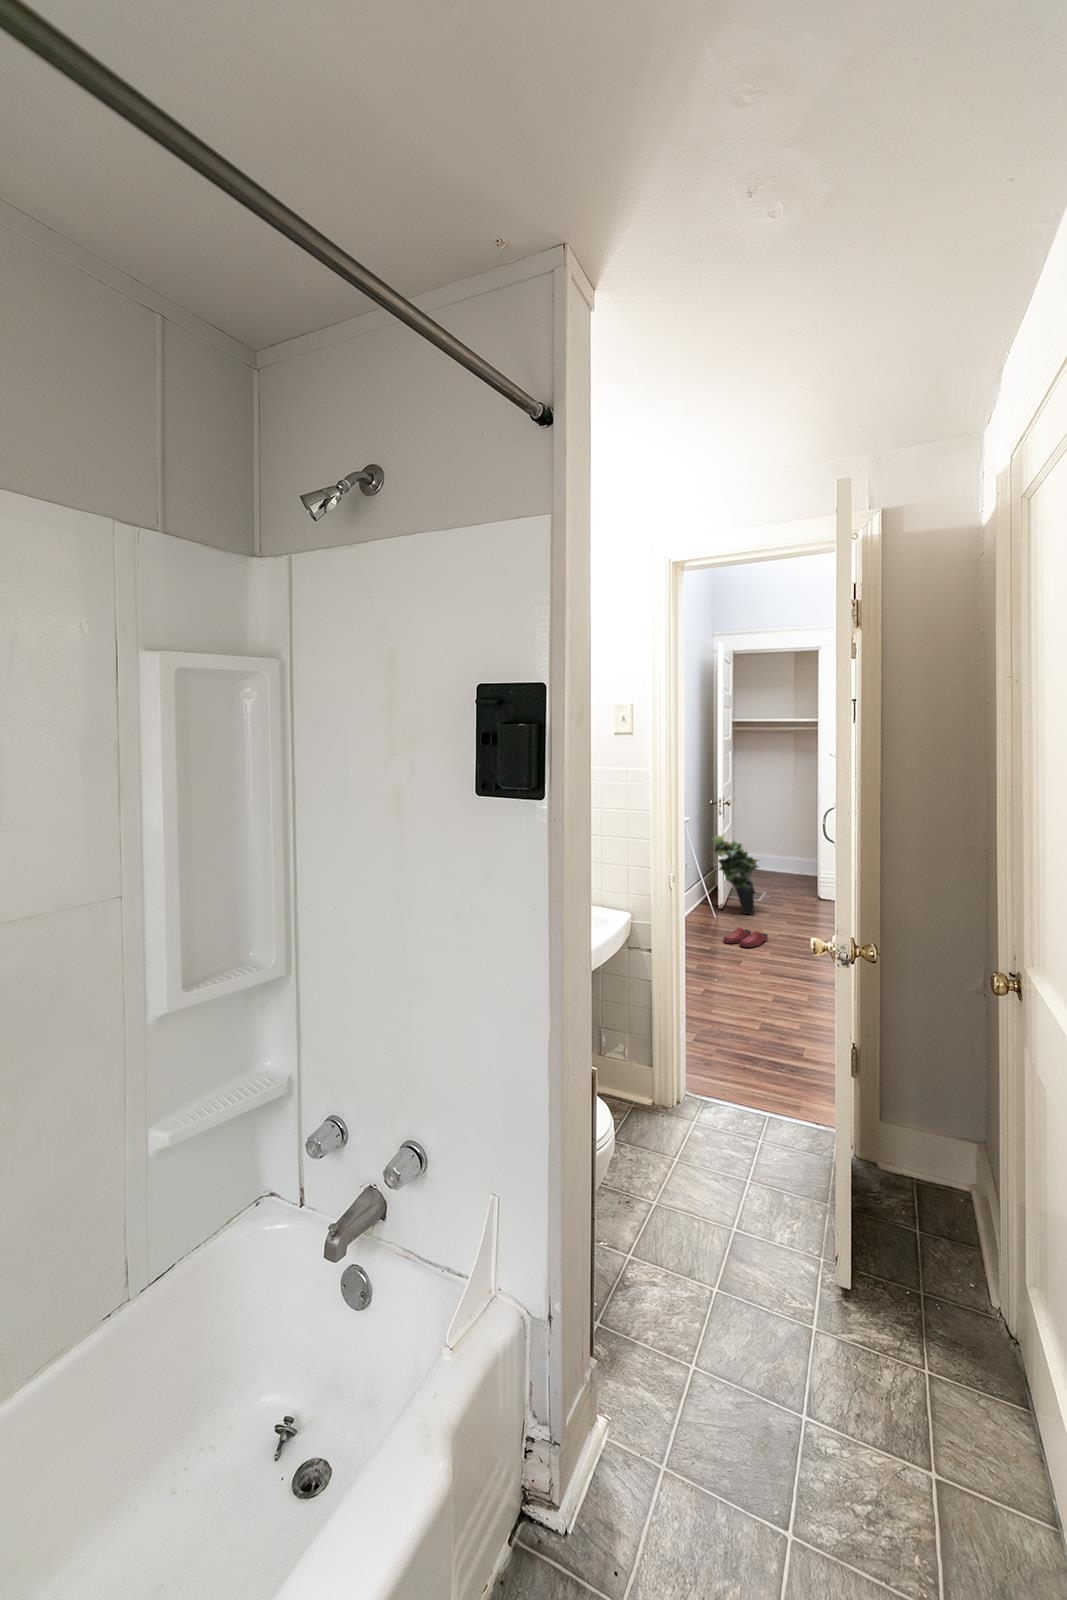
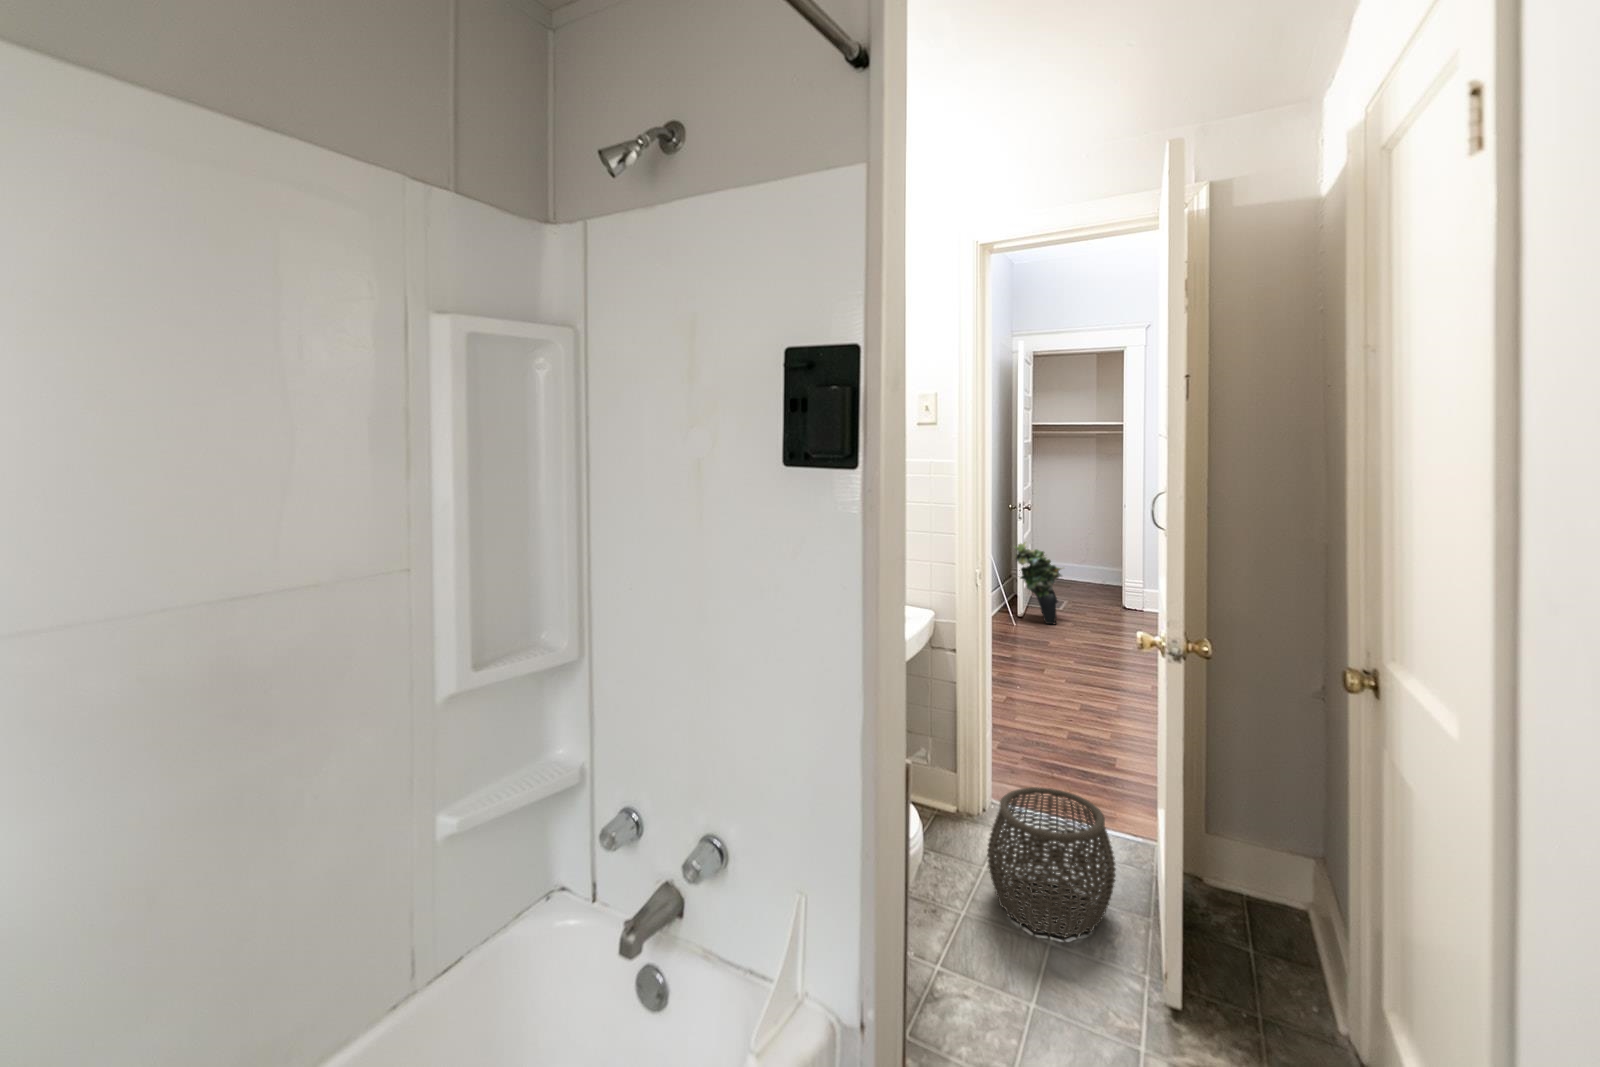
slippers: present [723,928,768,947] -> none [1026,637,1072,657]
woven basket: none [677,1082,797,1226] -> present [987,787,1116,937]

